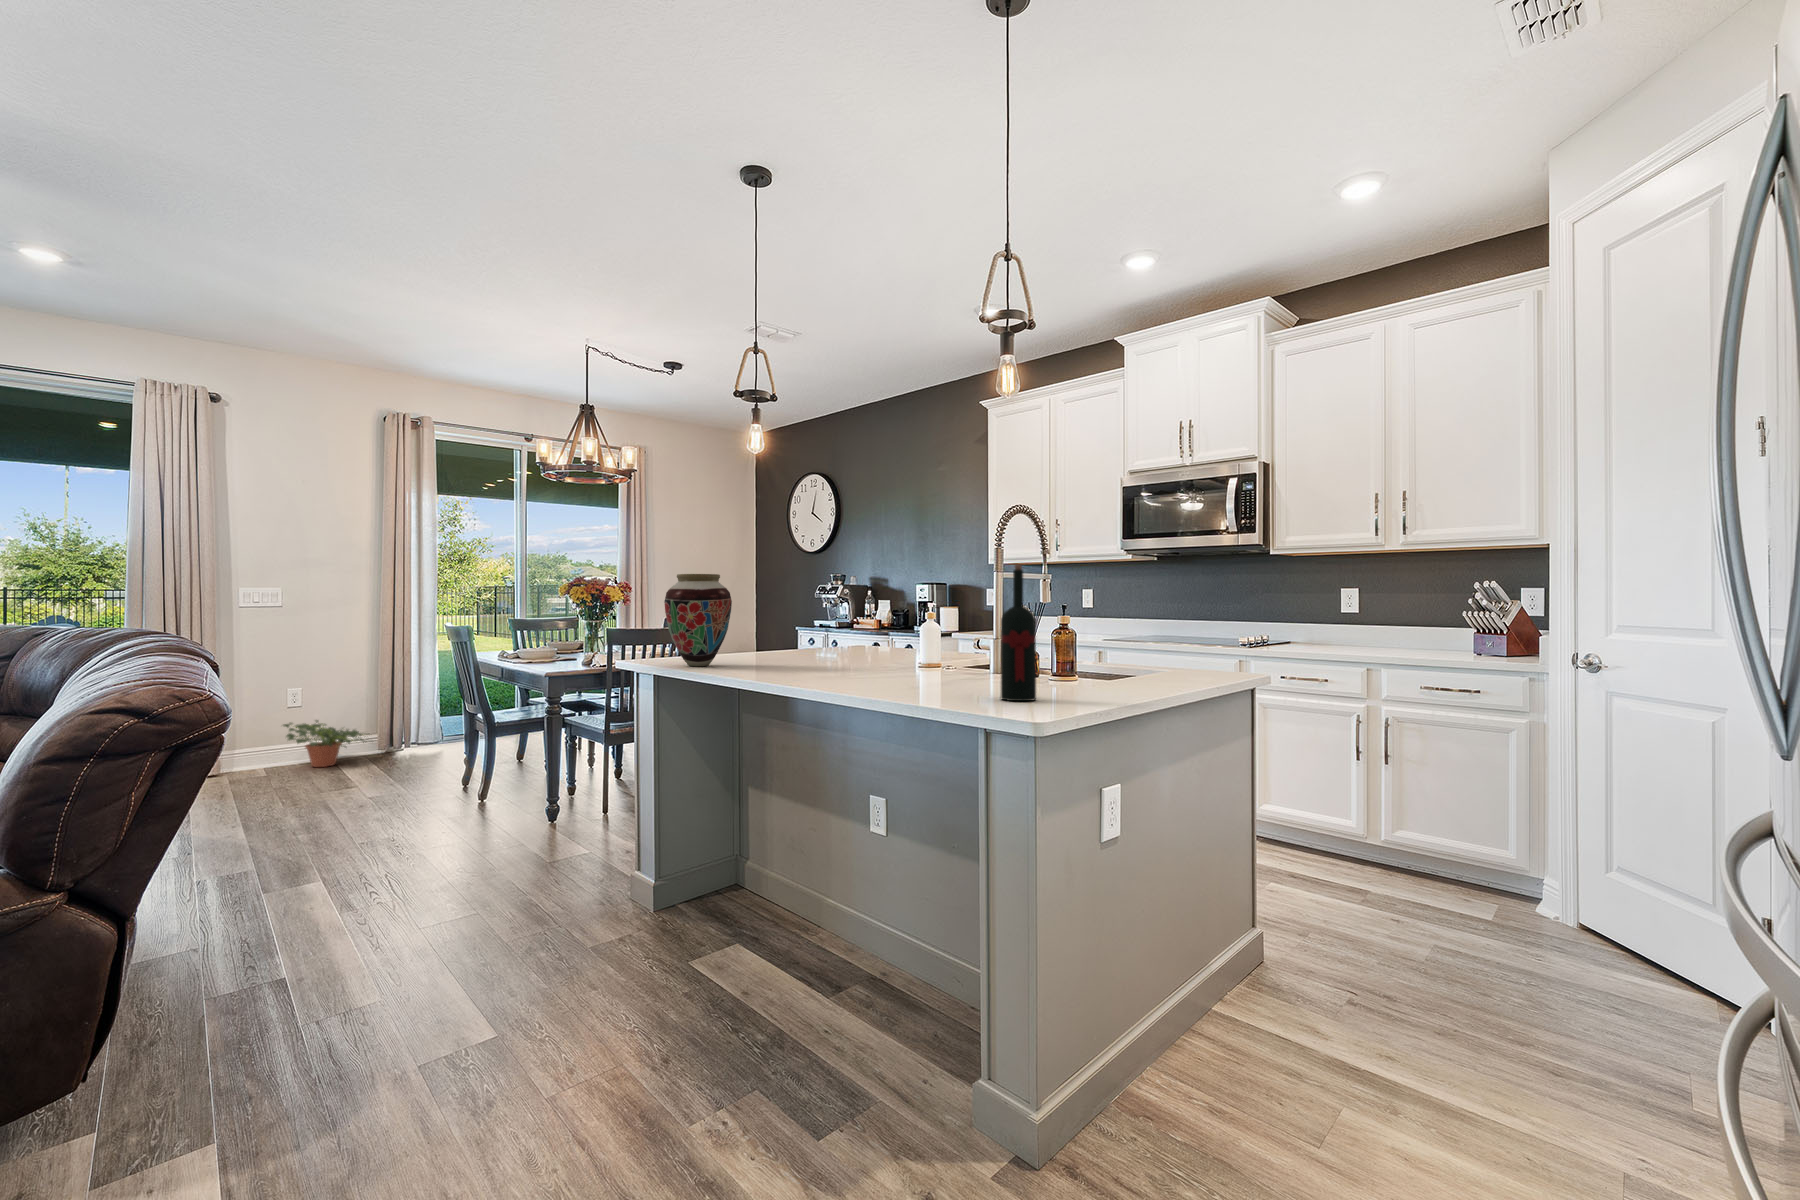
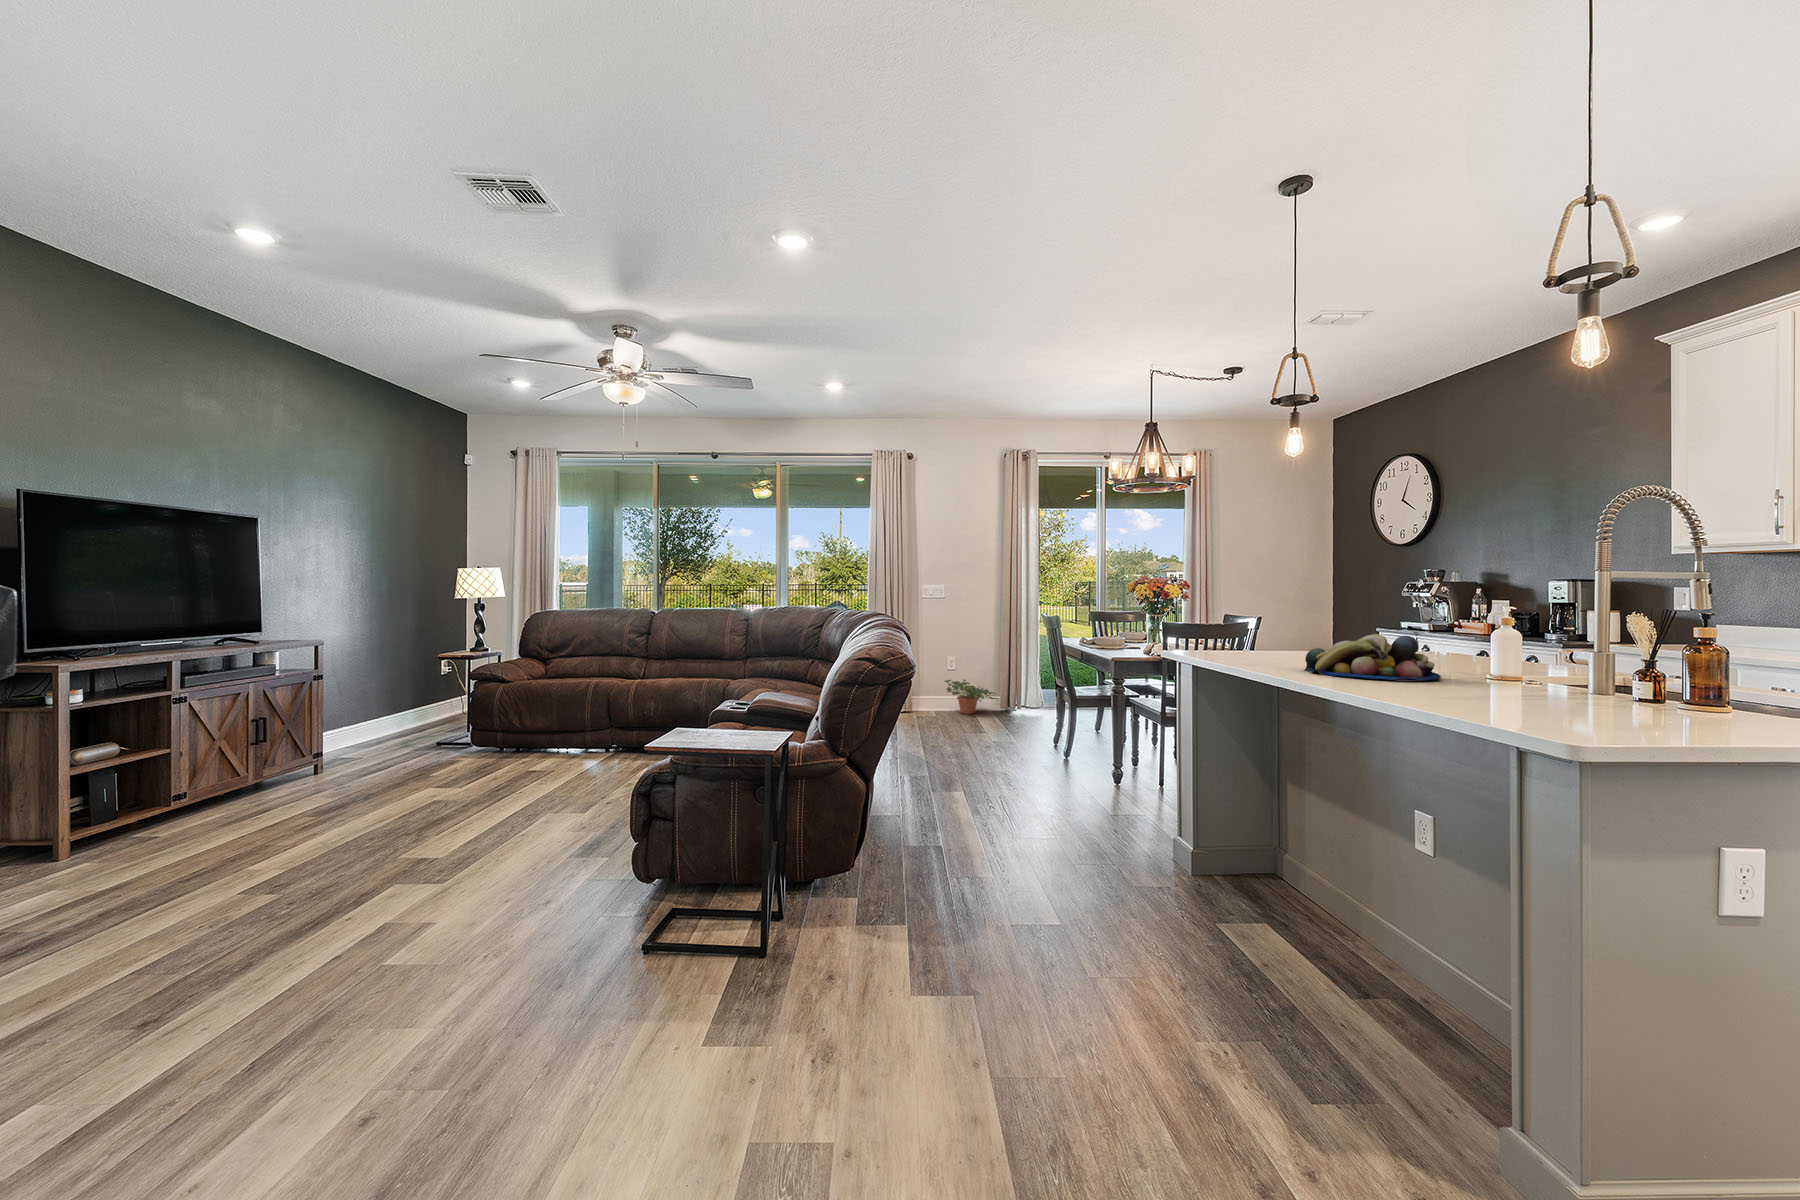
wine bottle: present [1001,564,1036,701] -> none [1560,571,1616,728]
vase: present [664,574,732,666] -> none [1203,577,1269,661]
fruit bowl: none [770,630,886,675] -> present [1304,634,1441,680]

